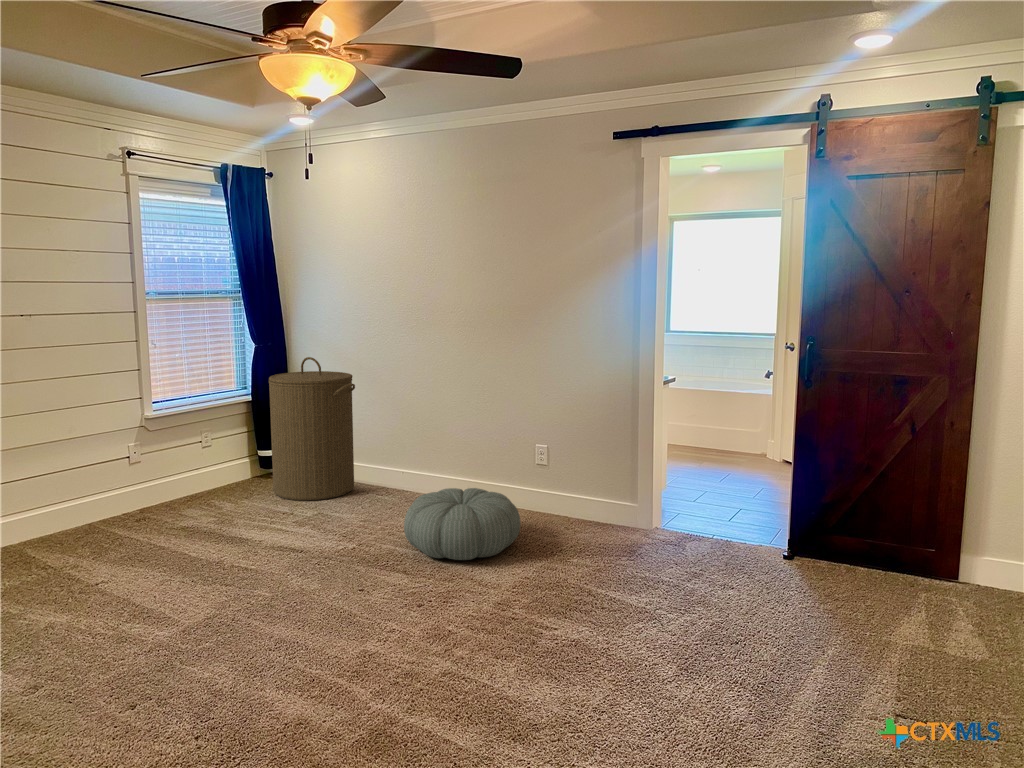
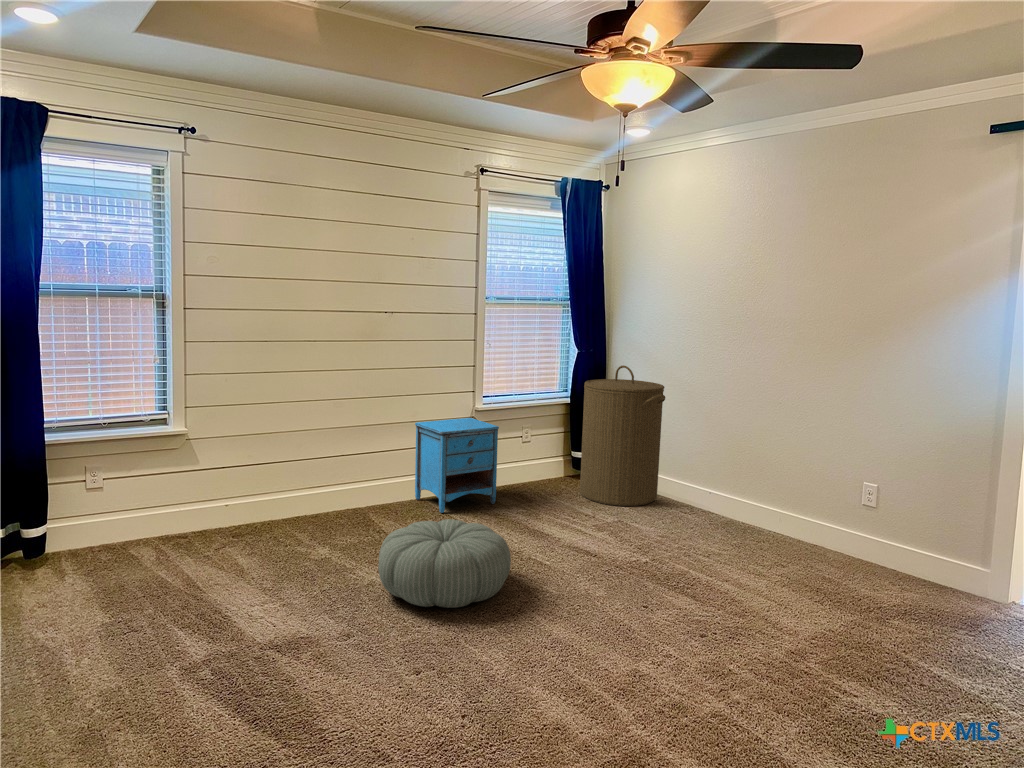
nightstand: none [69,428,180,540] -> present [415,418,499,513]
pouf: present [404,488,521,560] -> present [378,519,511,608]

